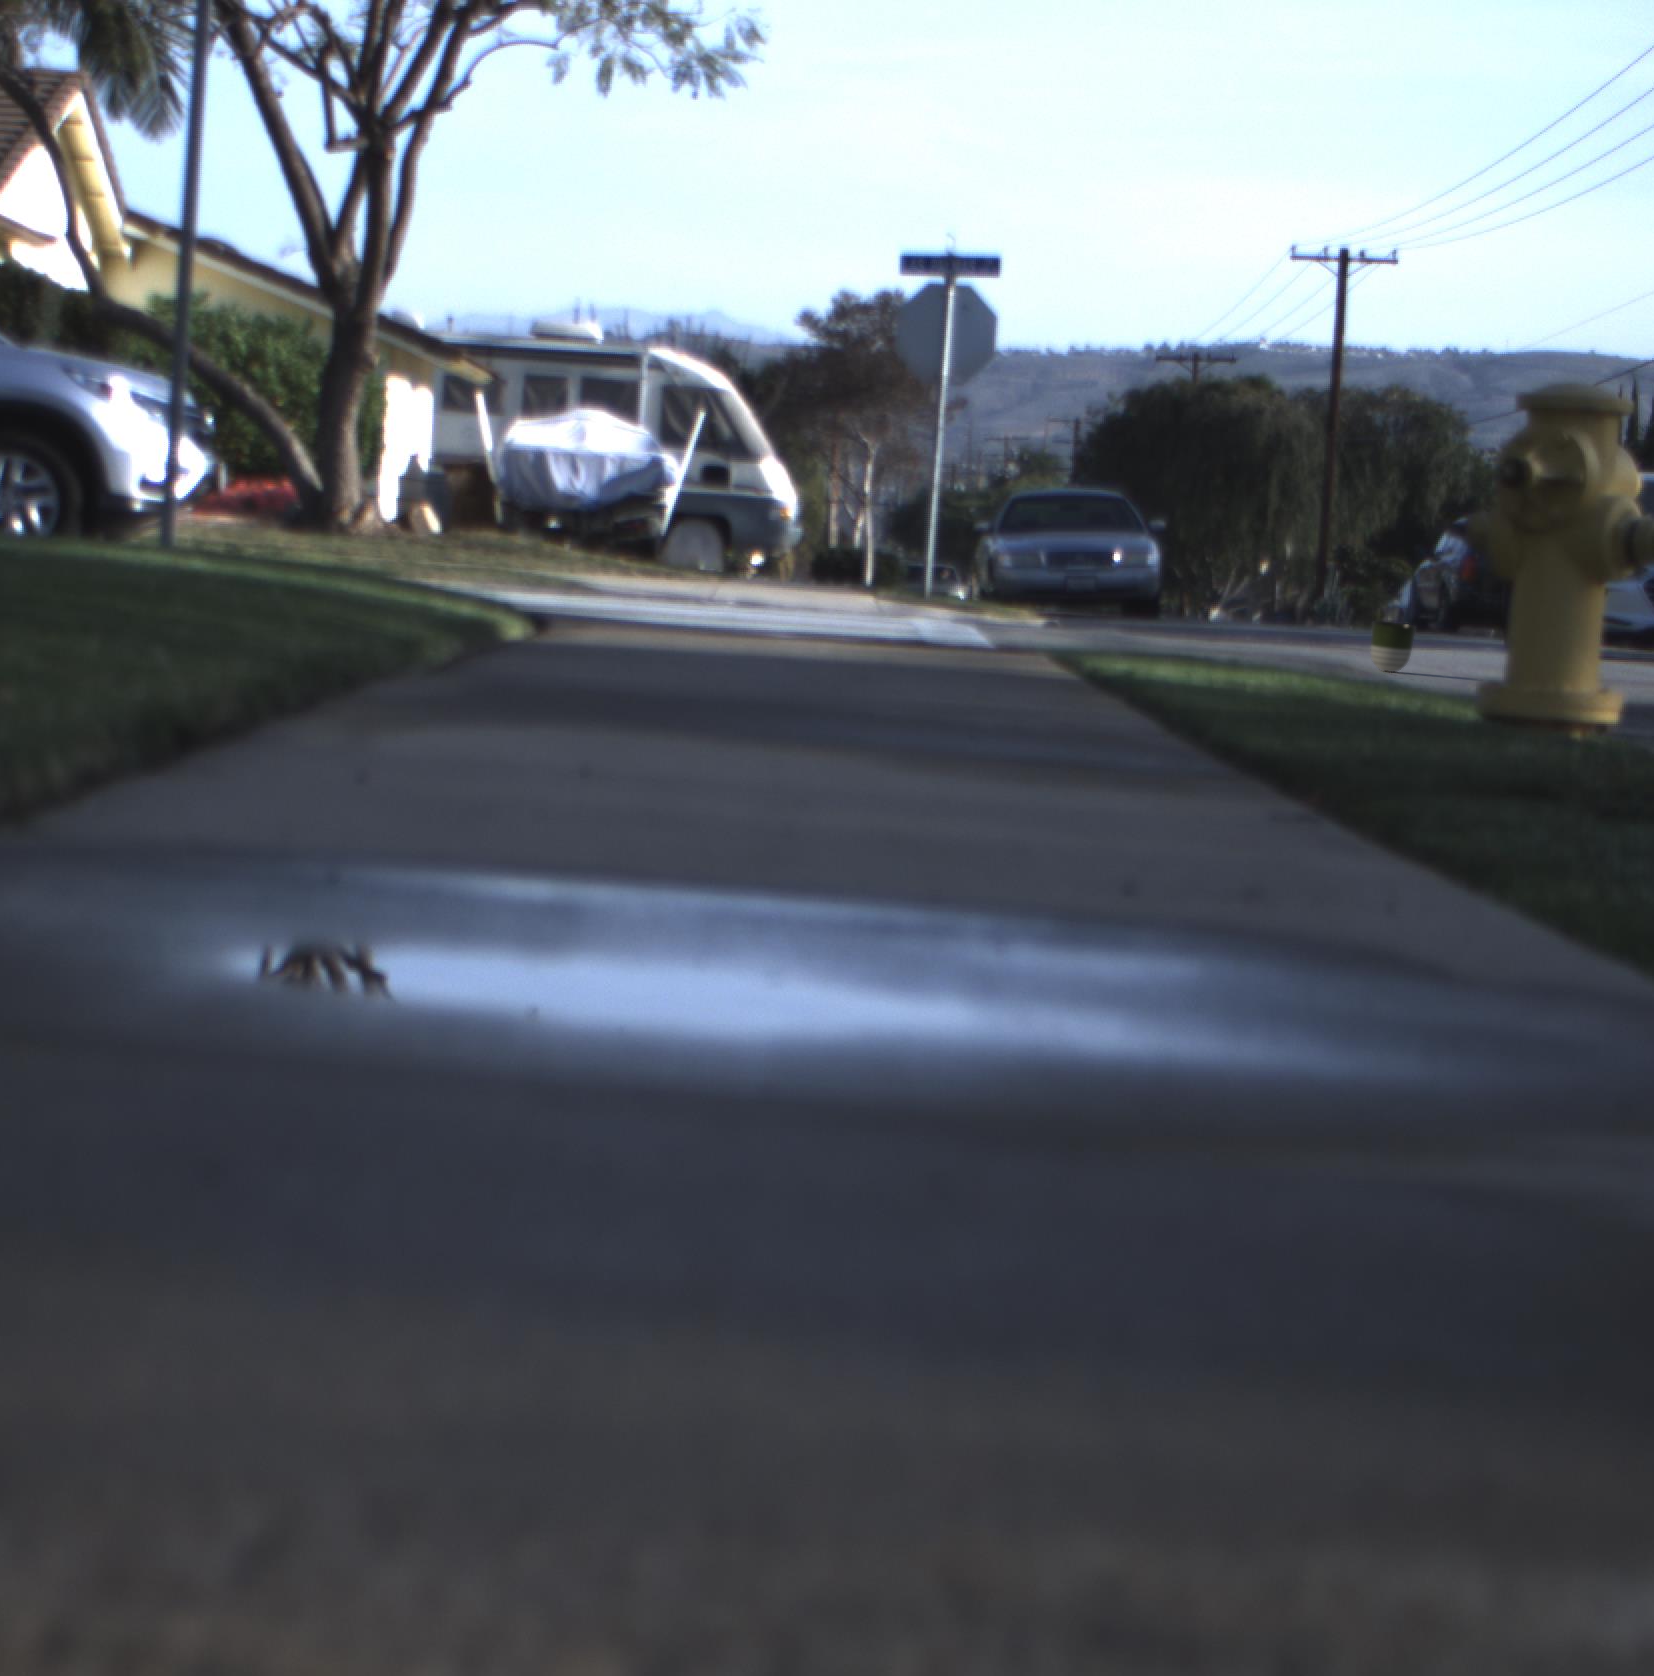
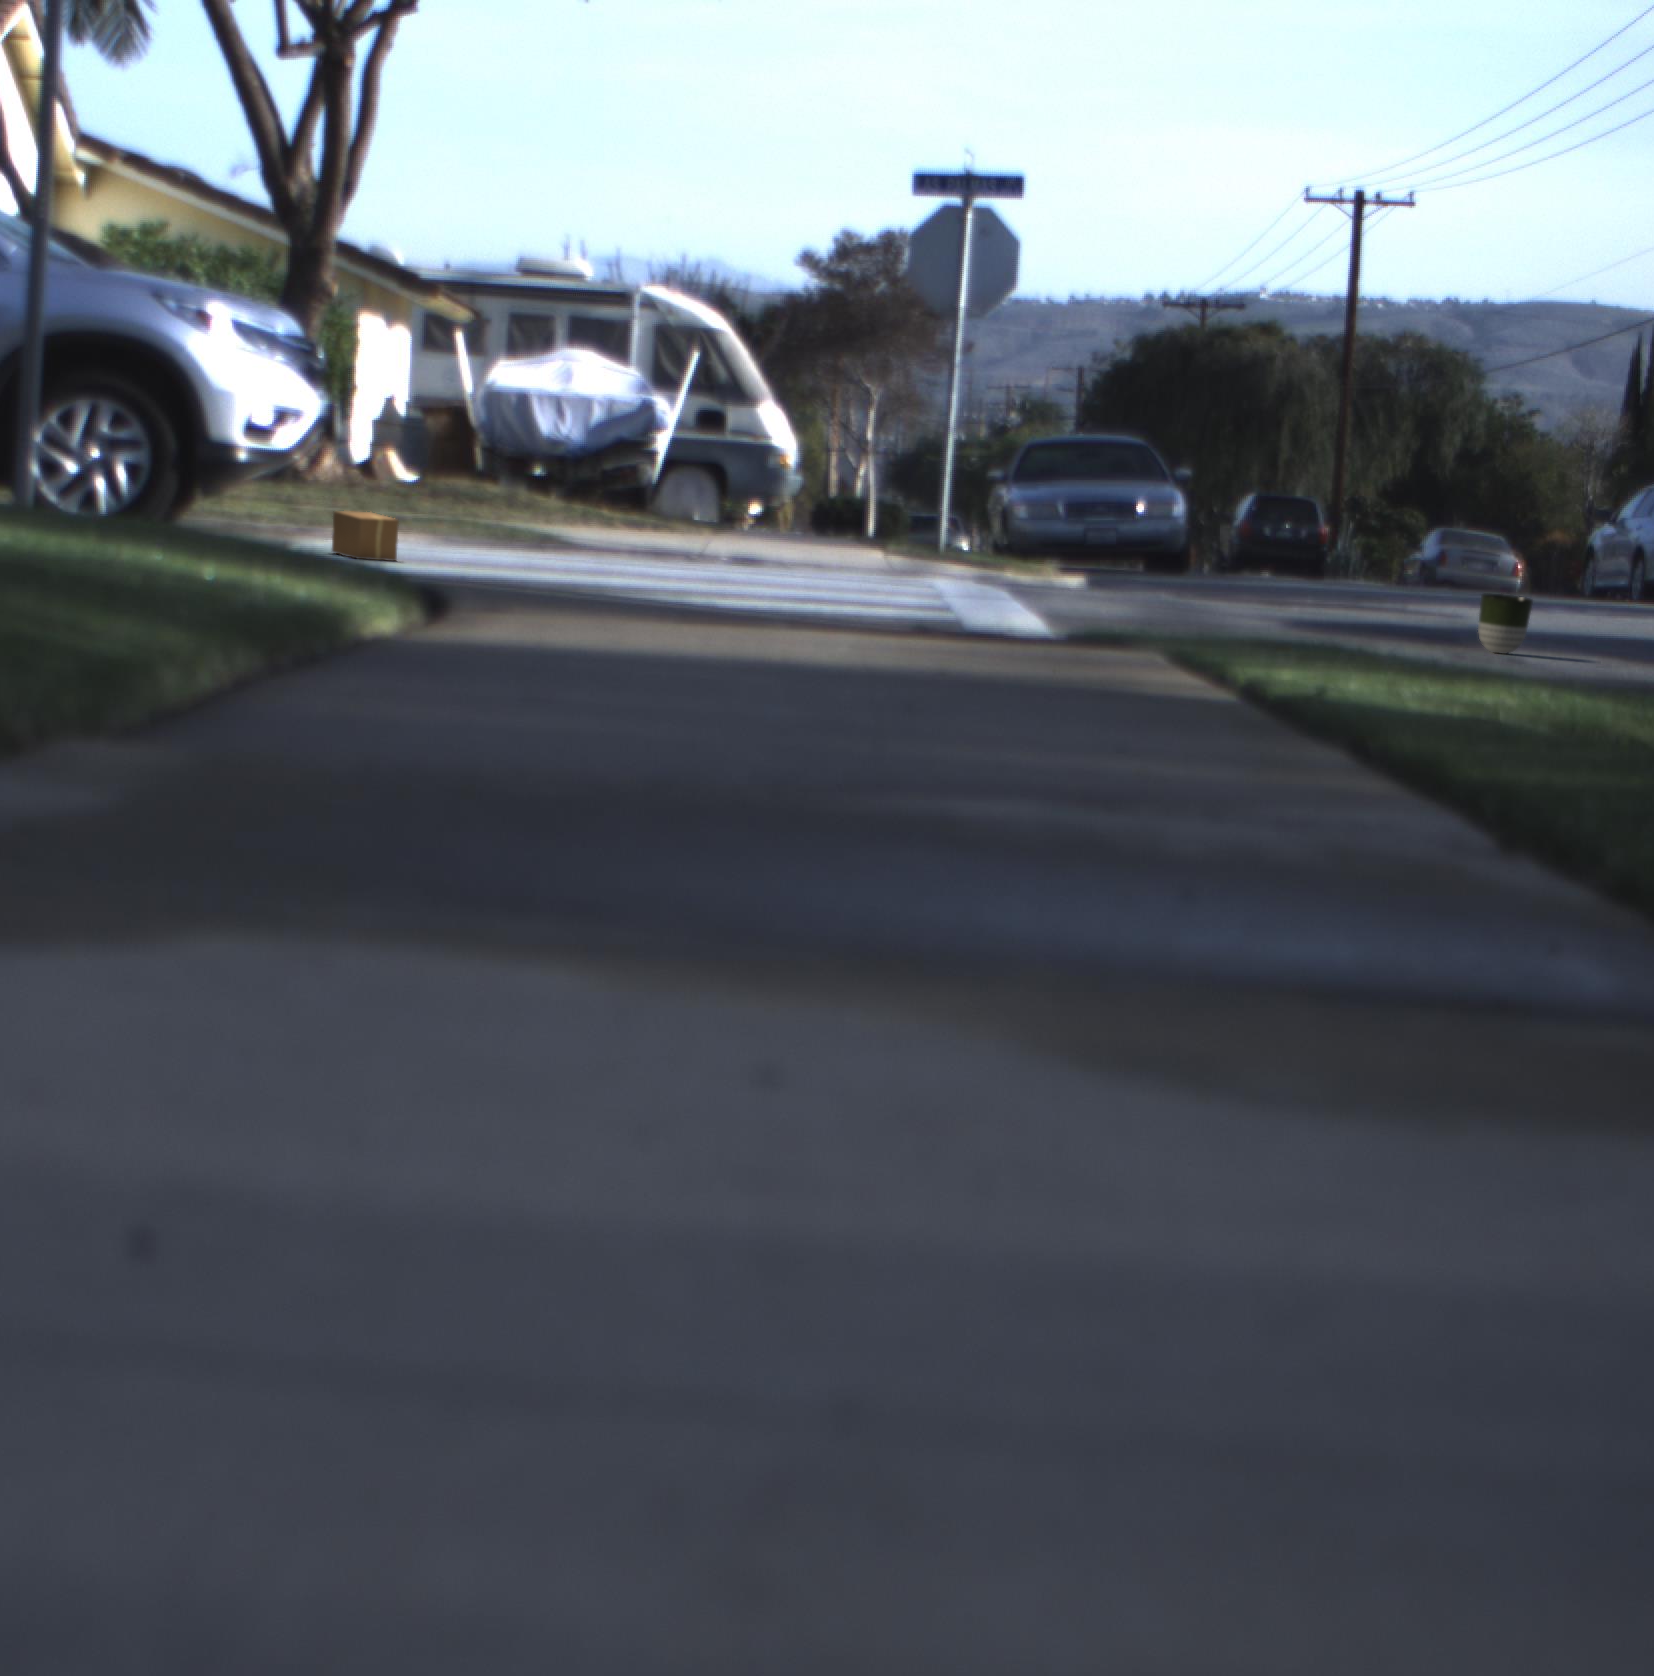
cardboard box: none [406,554,463,595] -> present [332,511,399,561]

